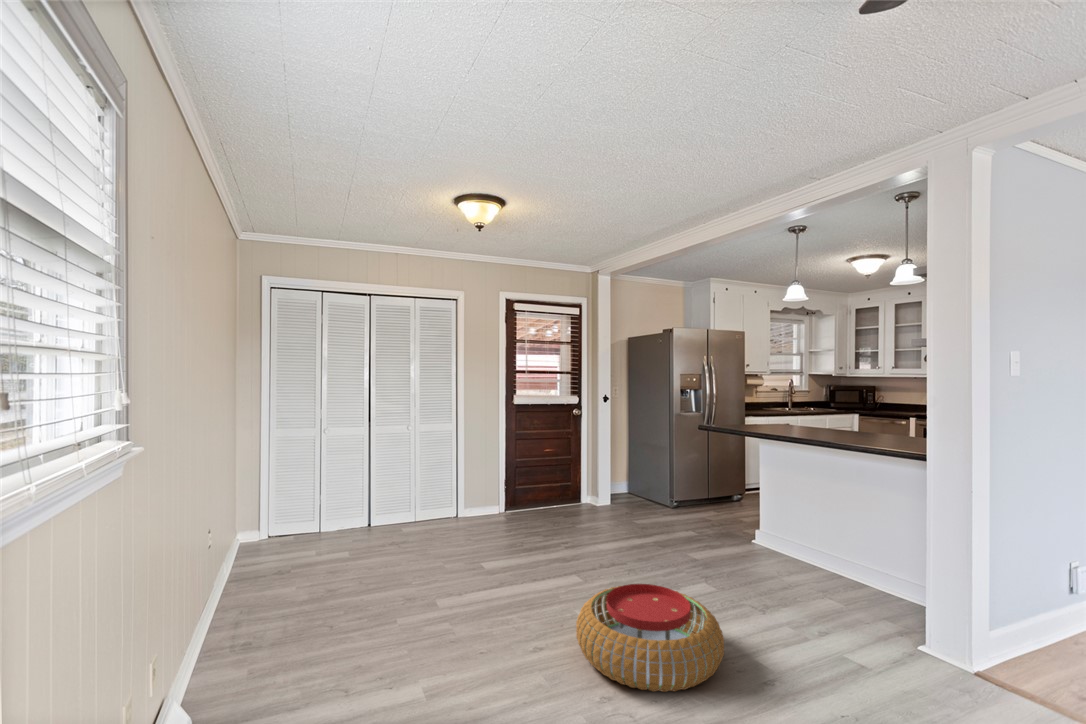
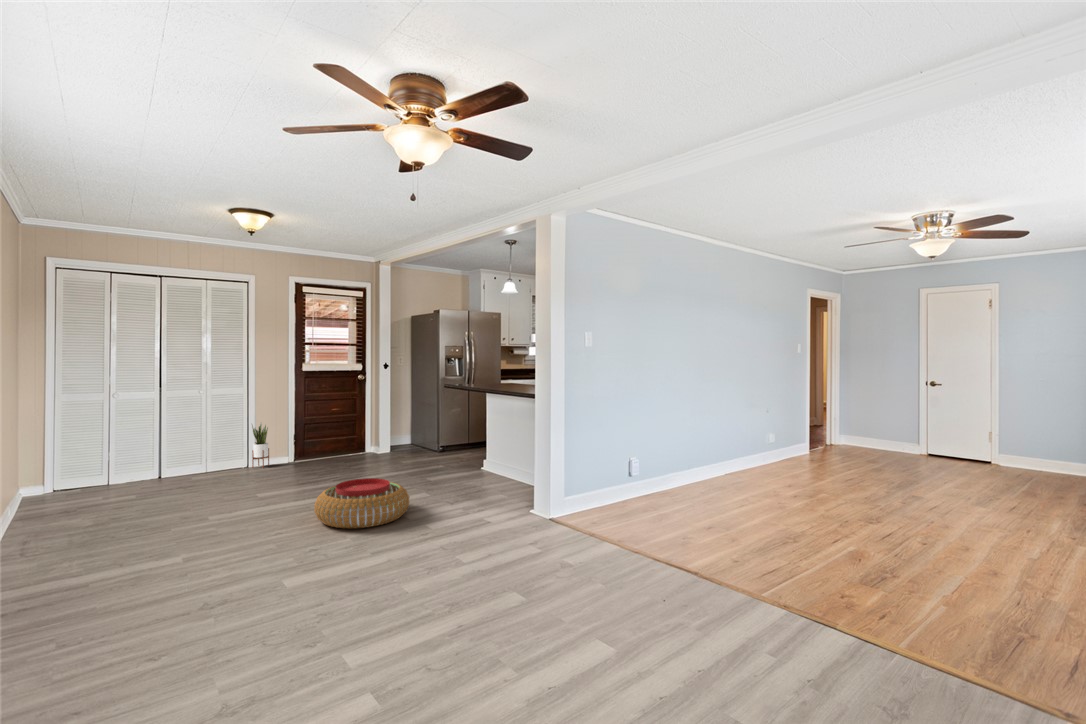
potted plant: none [461,466,479,522] -> present [252,423,269,468]

